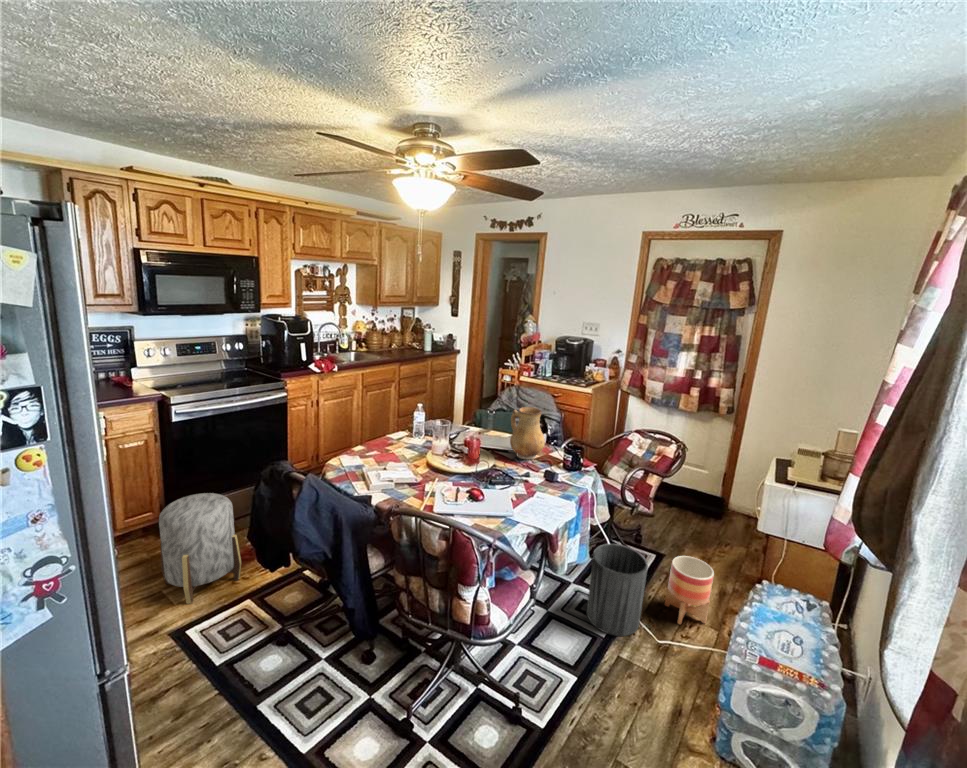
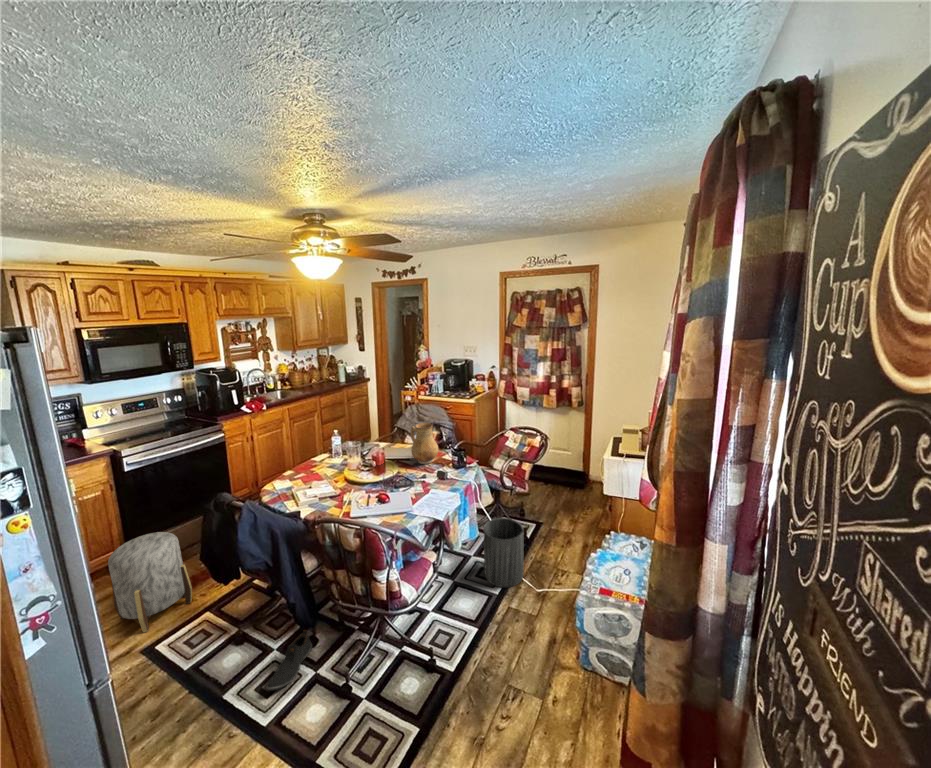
planter: present [665,556,714,624] -> none [542,518,572,570]
shoe: none [314,638,370,705] -> present [266,630,312,691]

